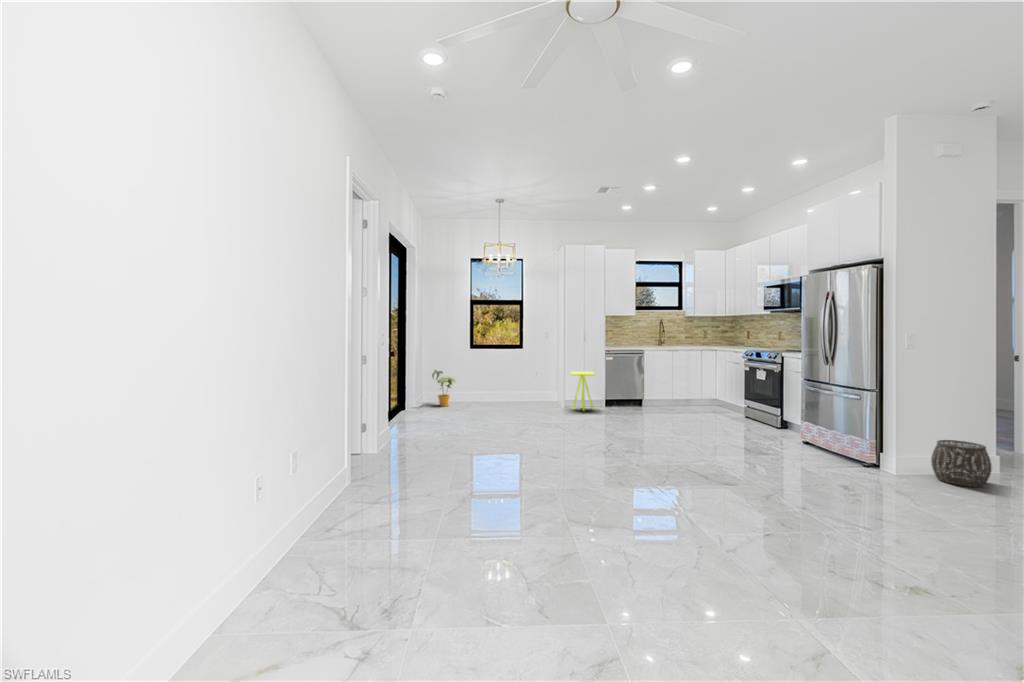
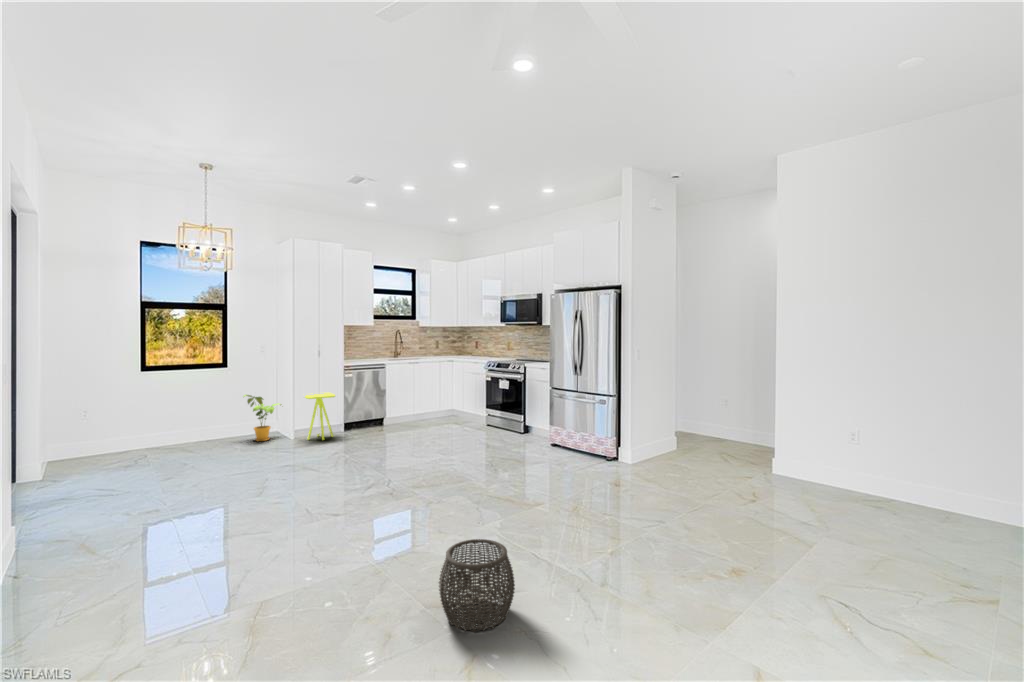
house plant: present [432,370,454,406] -> present [243,395,281,441]
woven basket: present [931,440,992,487] -> present [439,539,515,632]

